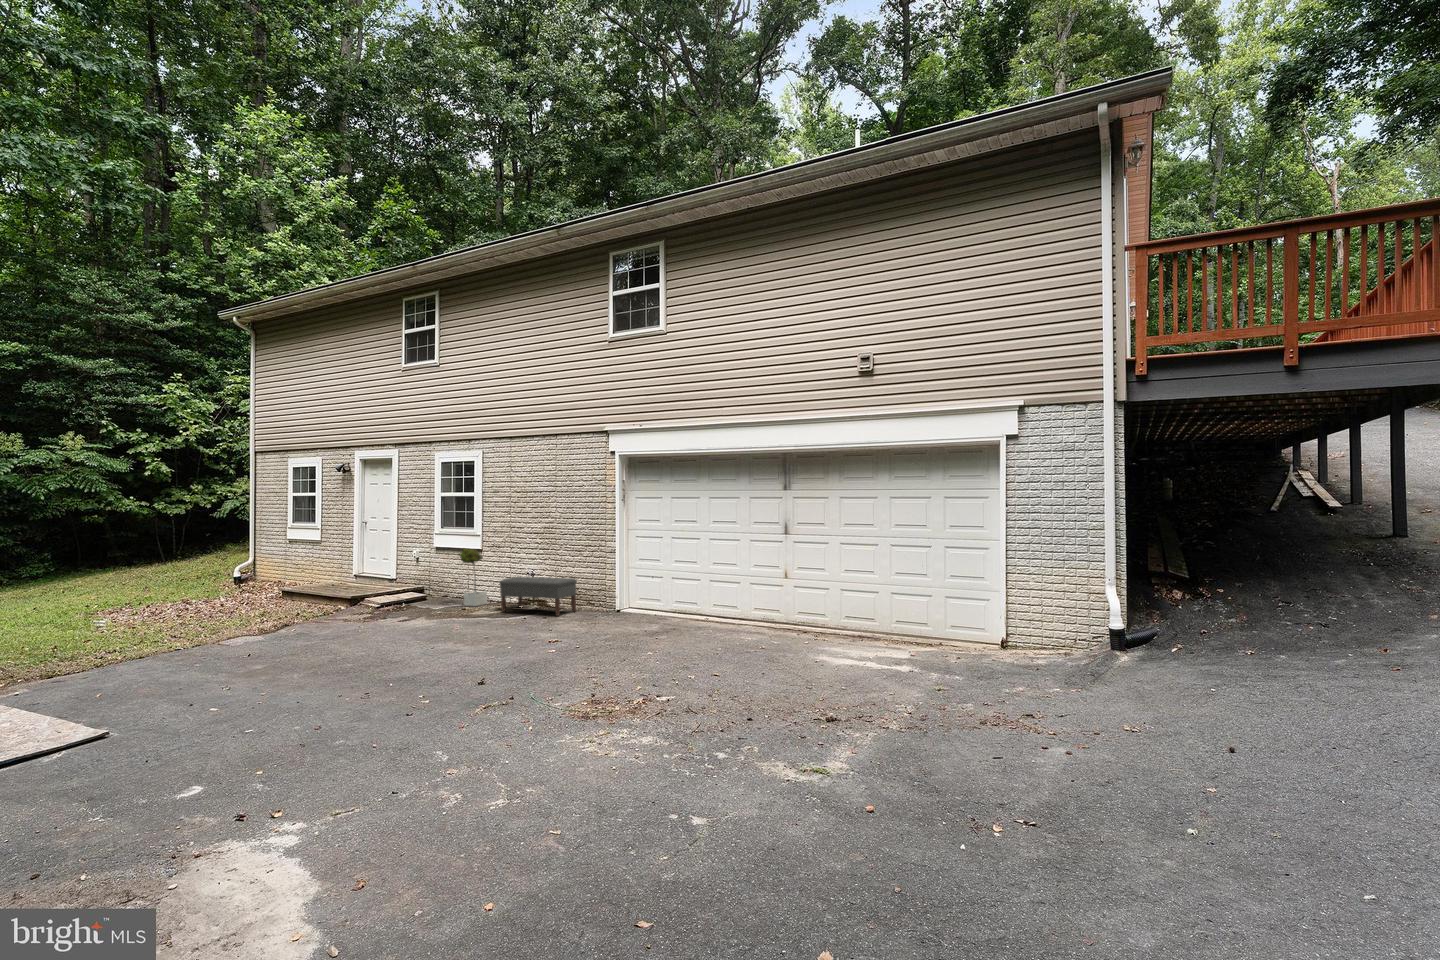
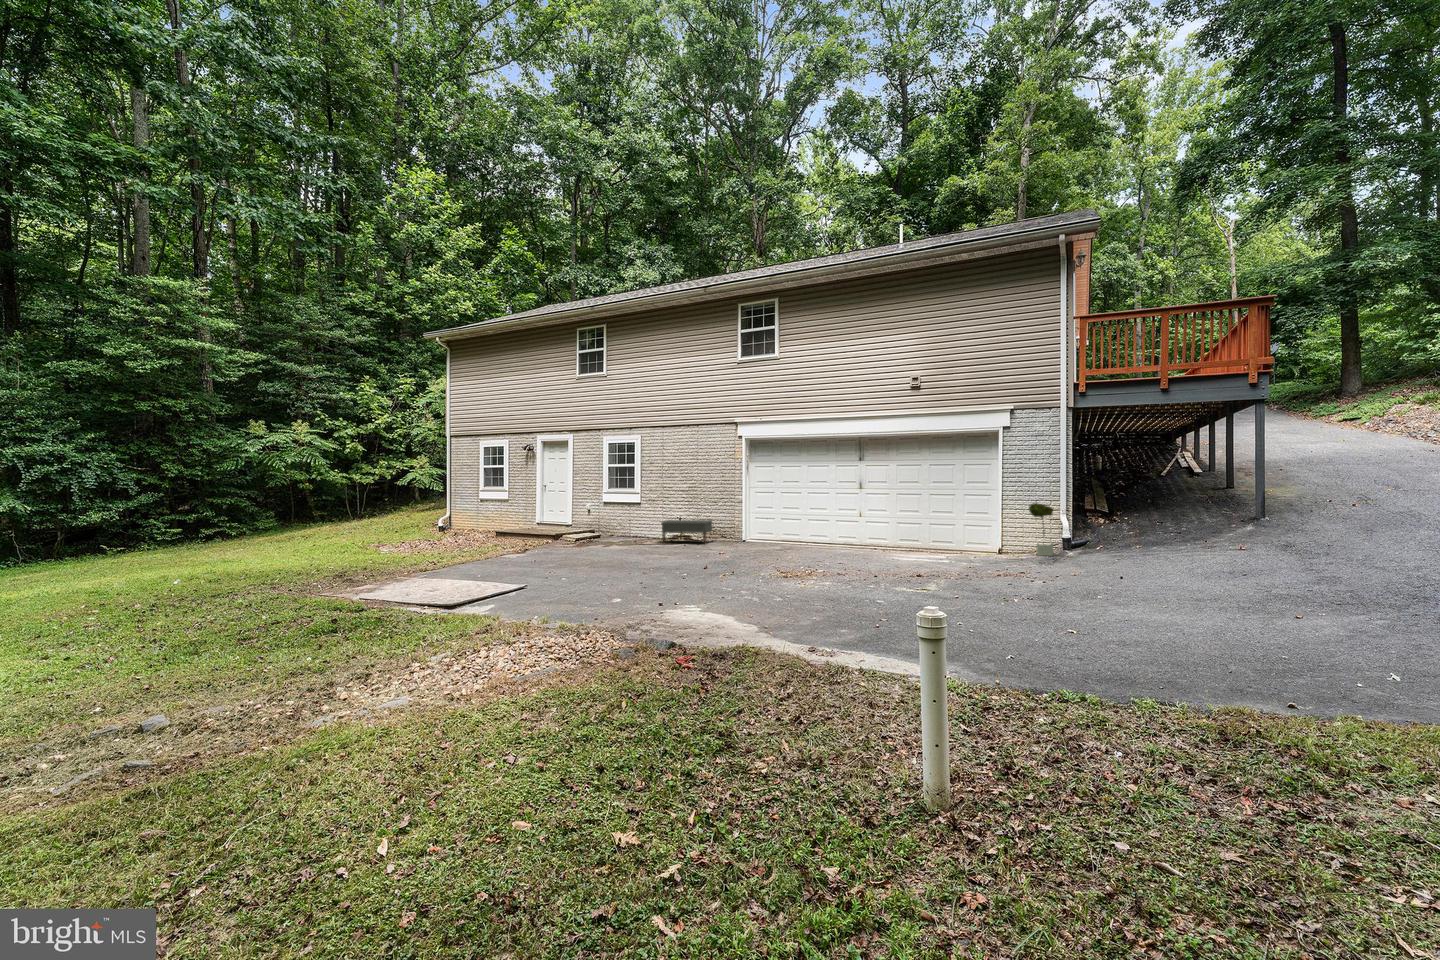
potted tree: present [460,548,487,606] -> present [1029,503,1054,556]

